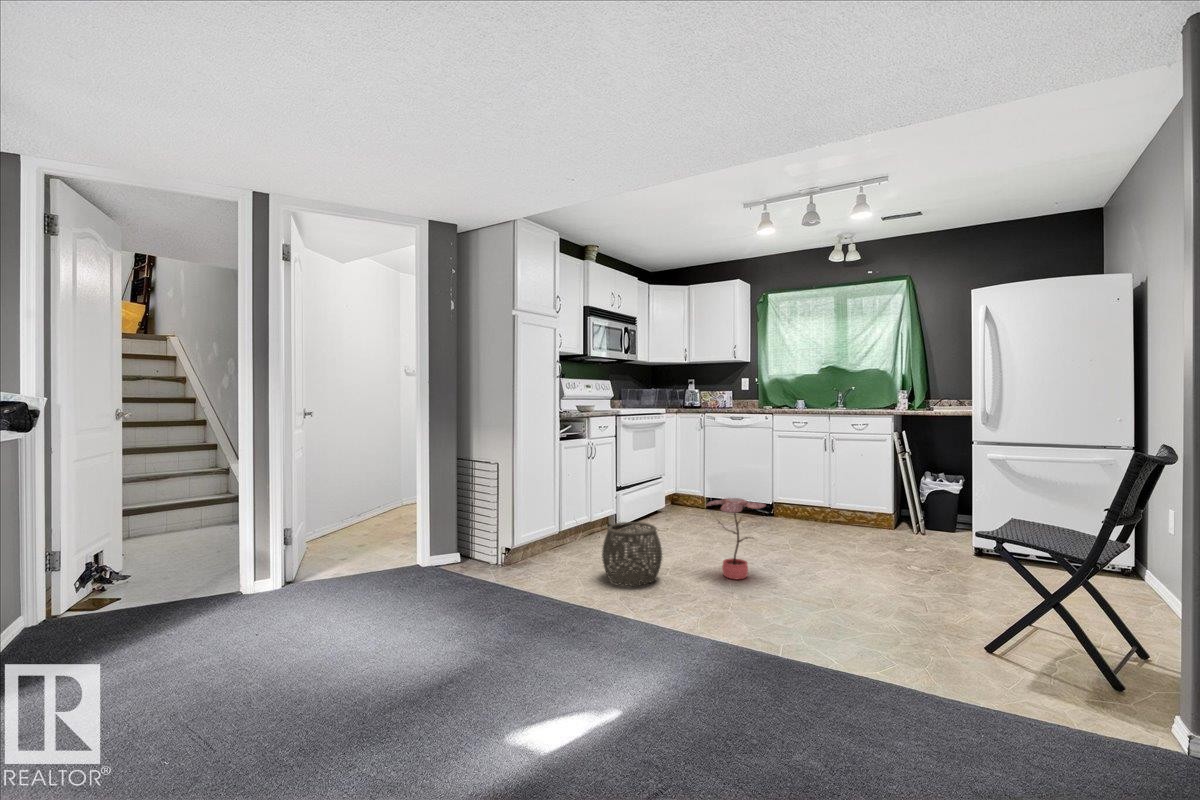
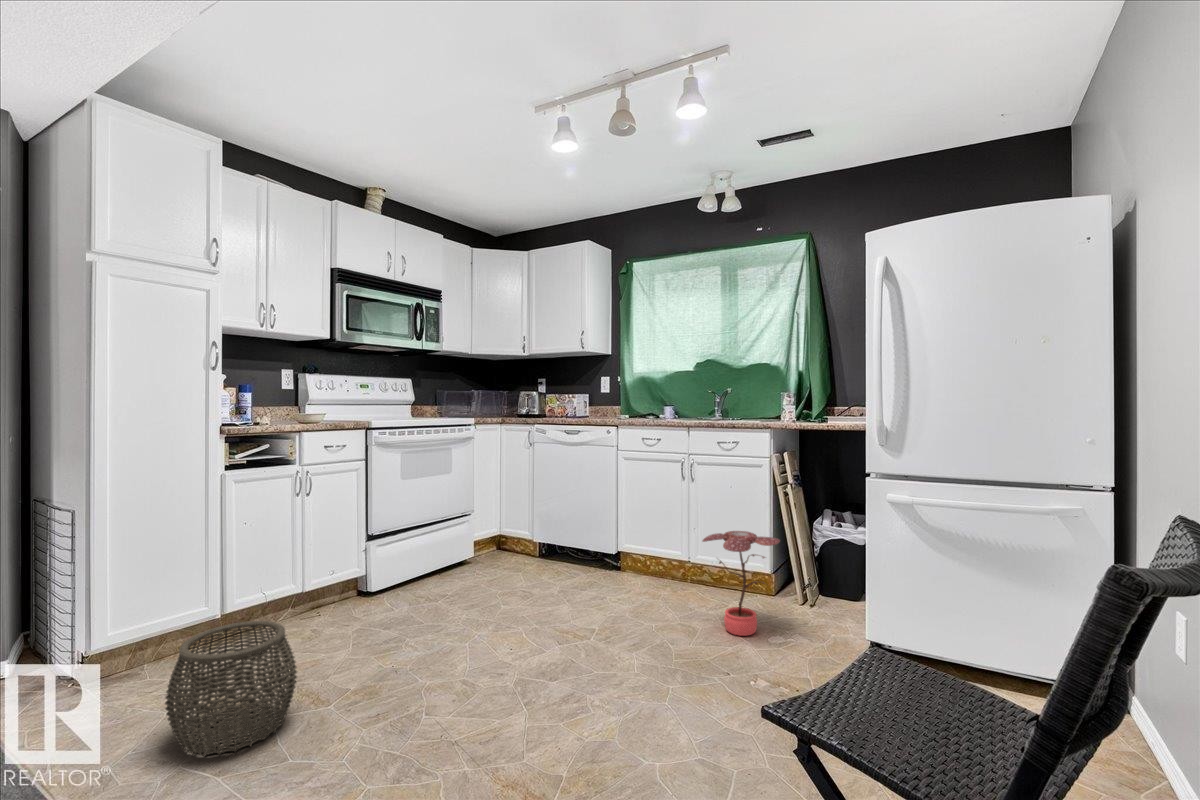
potted plant: present [705,498,766,579] -> present [703,531,780,636]

